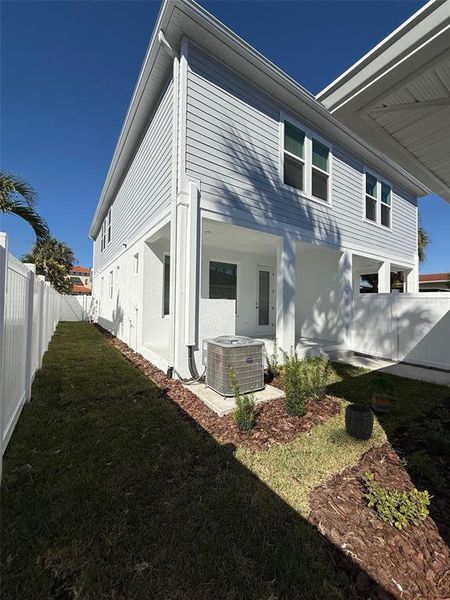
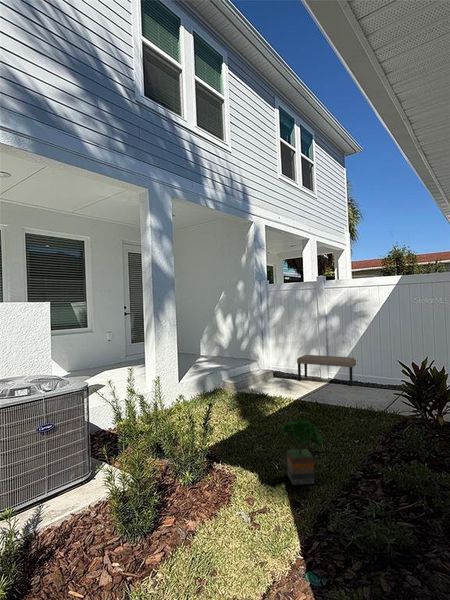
bench: none [373,343,420,367] -> present [297,355,358,386]
woven basket: present [345,404,373,439] -> none [227,490,280,570]

